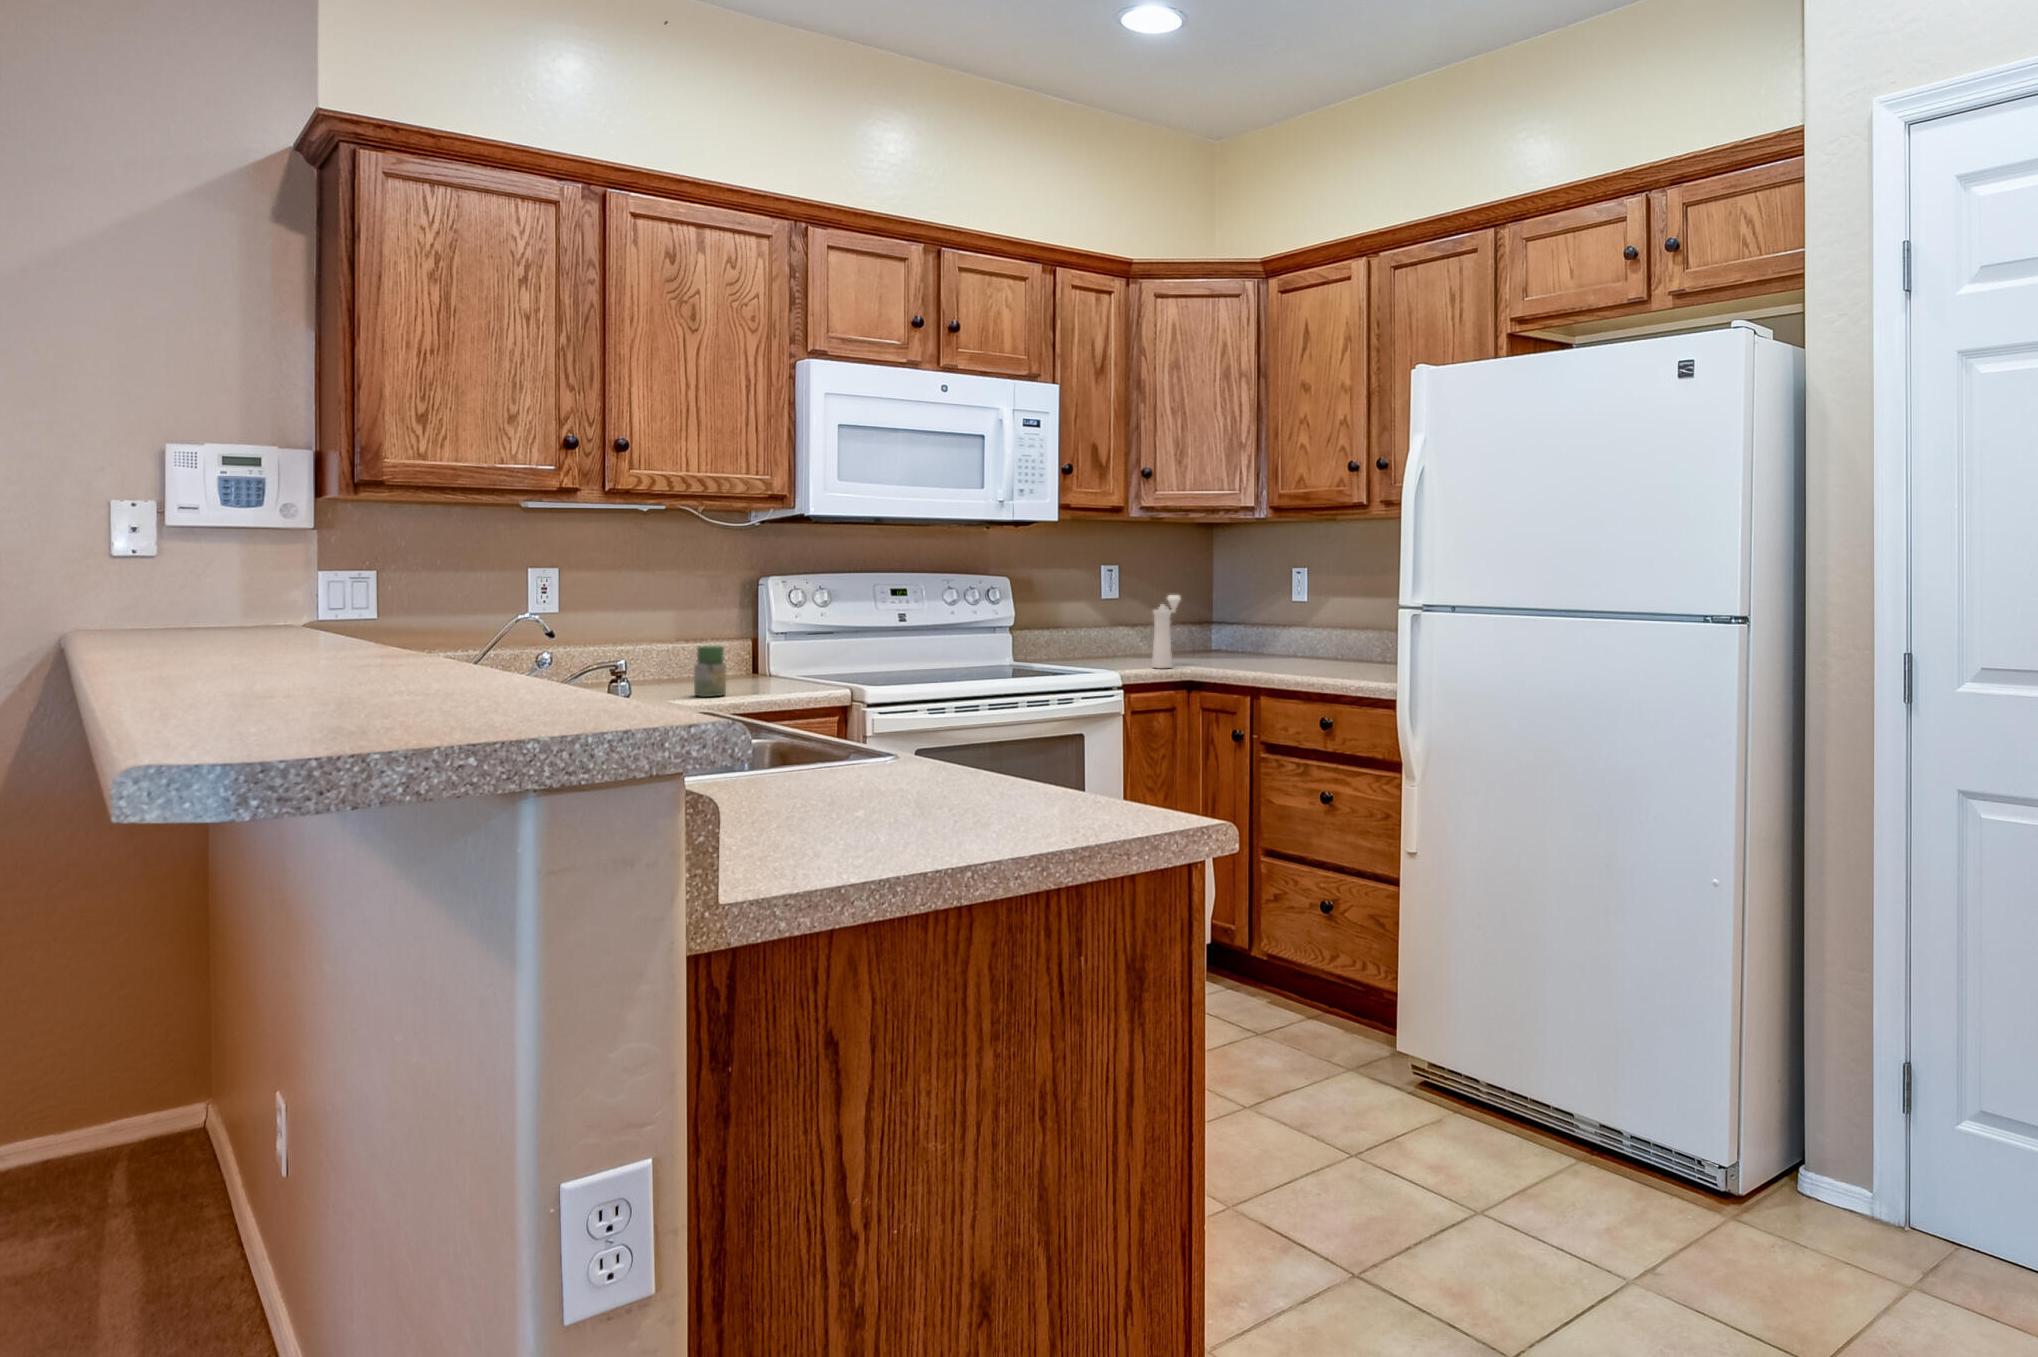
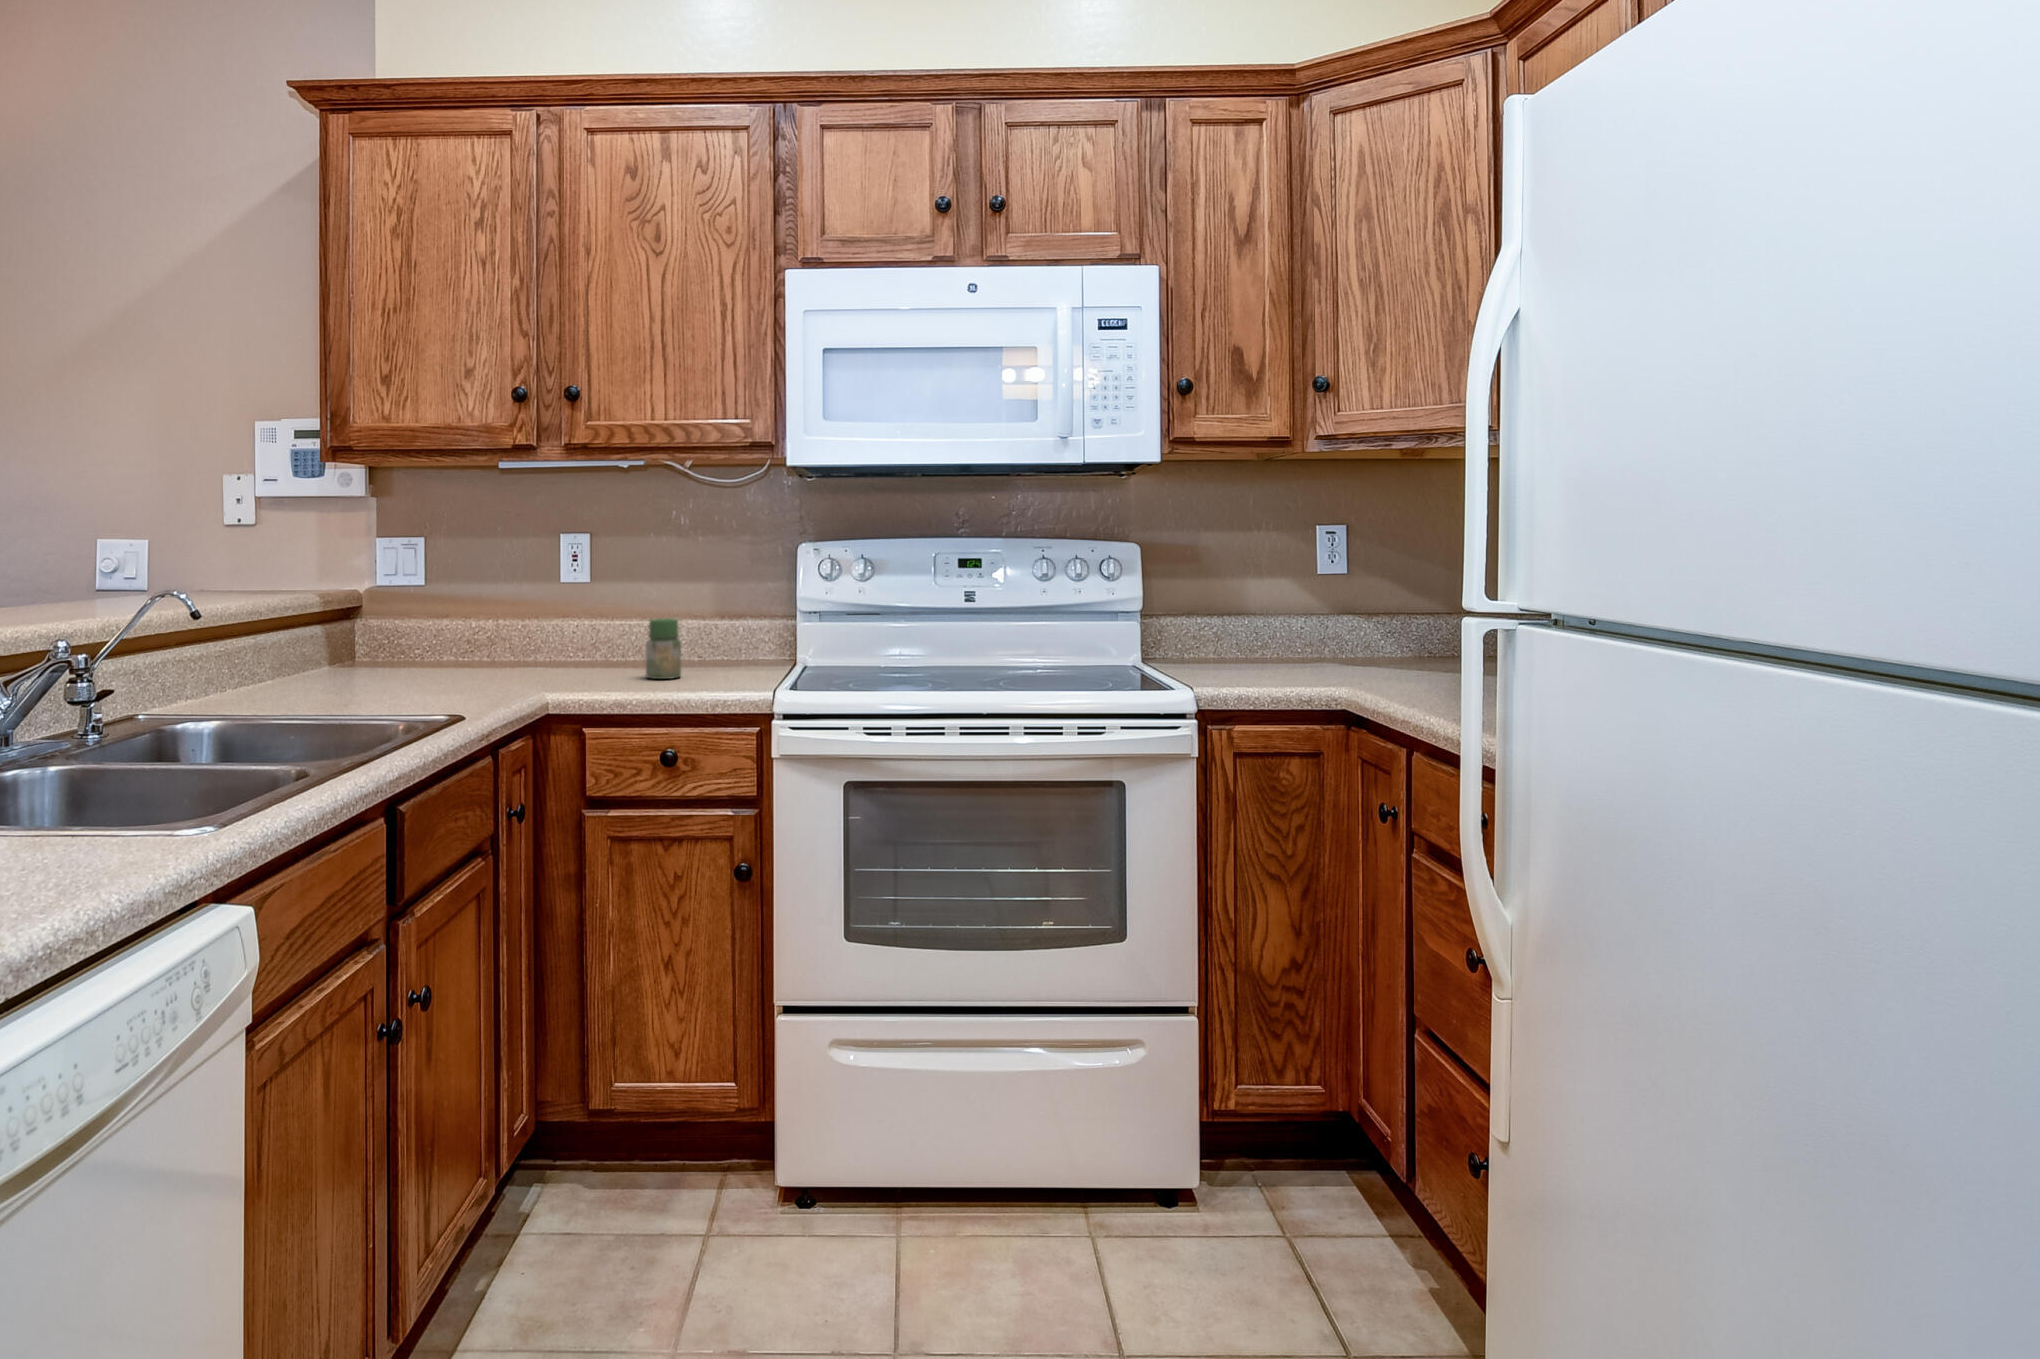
pepper mill: present [1152,595,1181,668] -> none [1320,574,1388,690]

